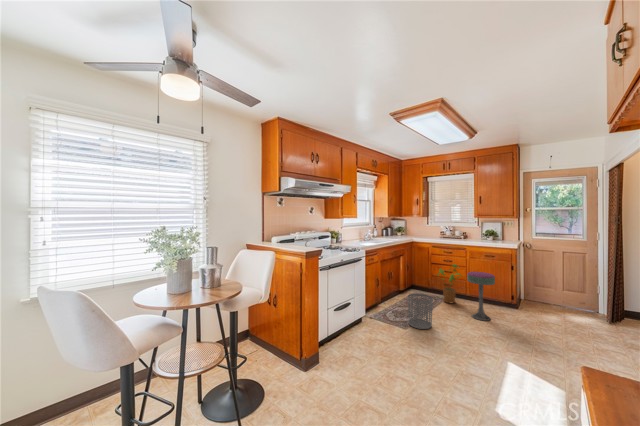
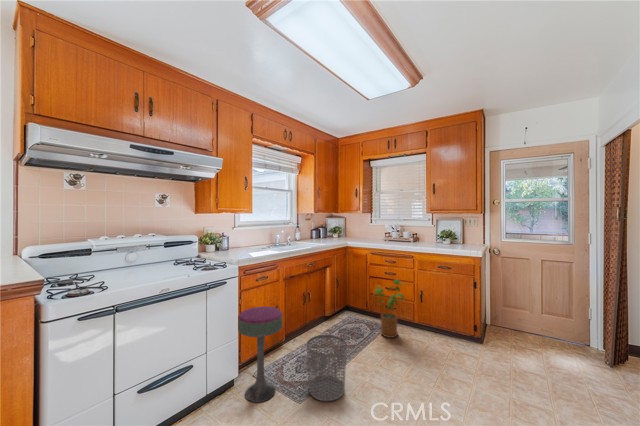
bar stool: present [467,272,495,321] -> present [238,306,282,402]

